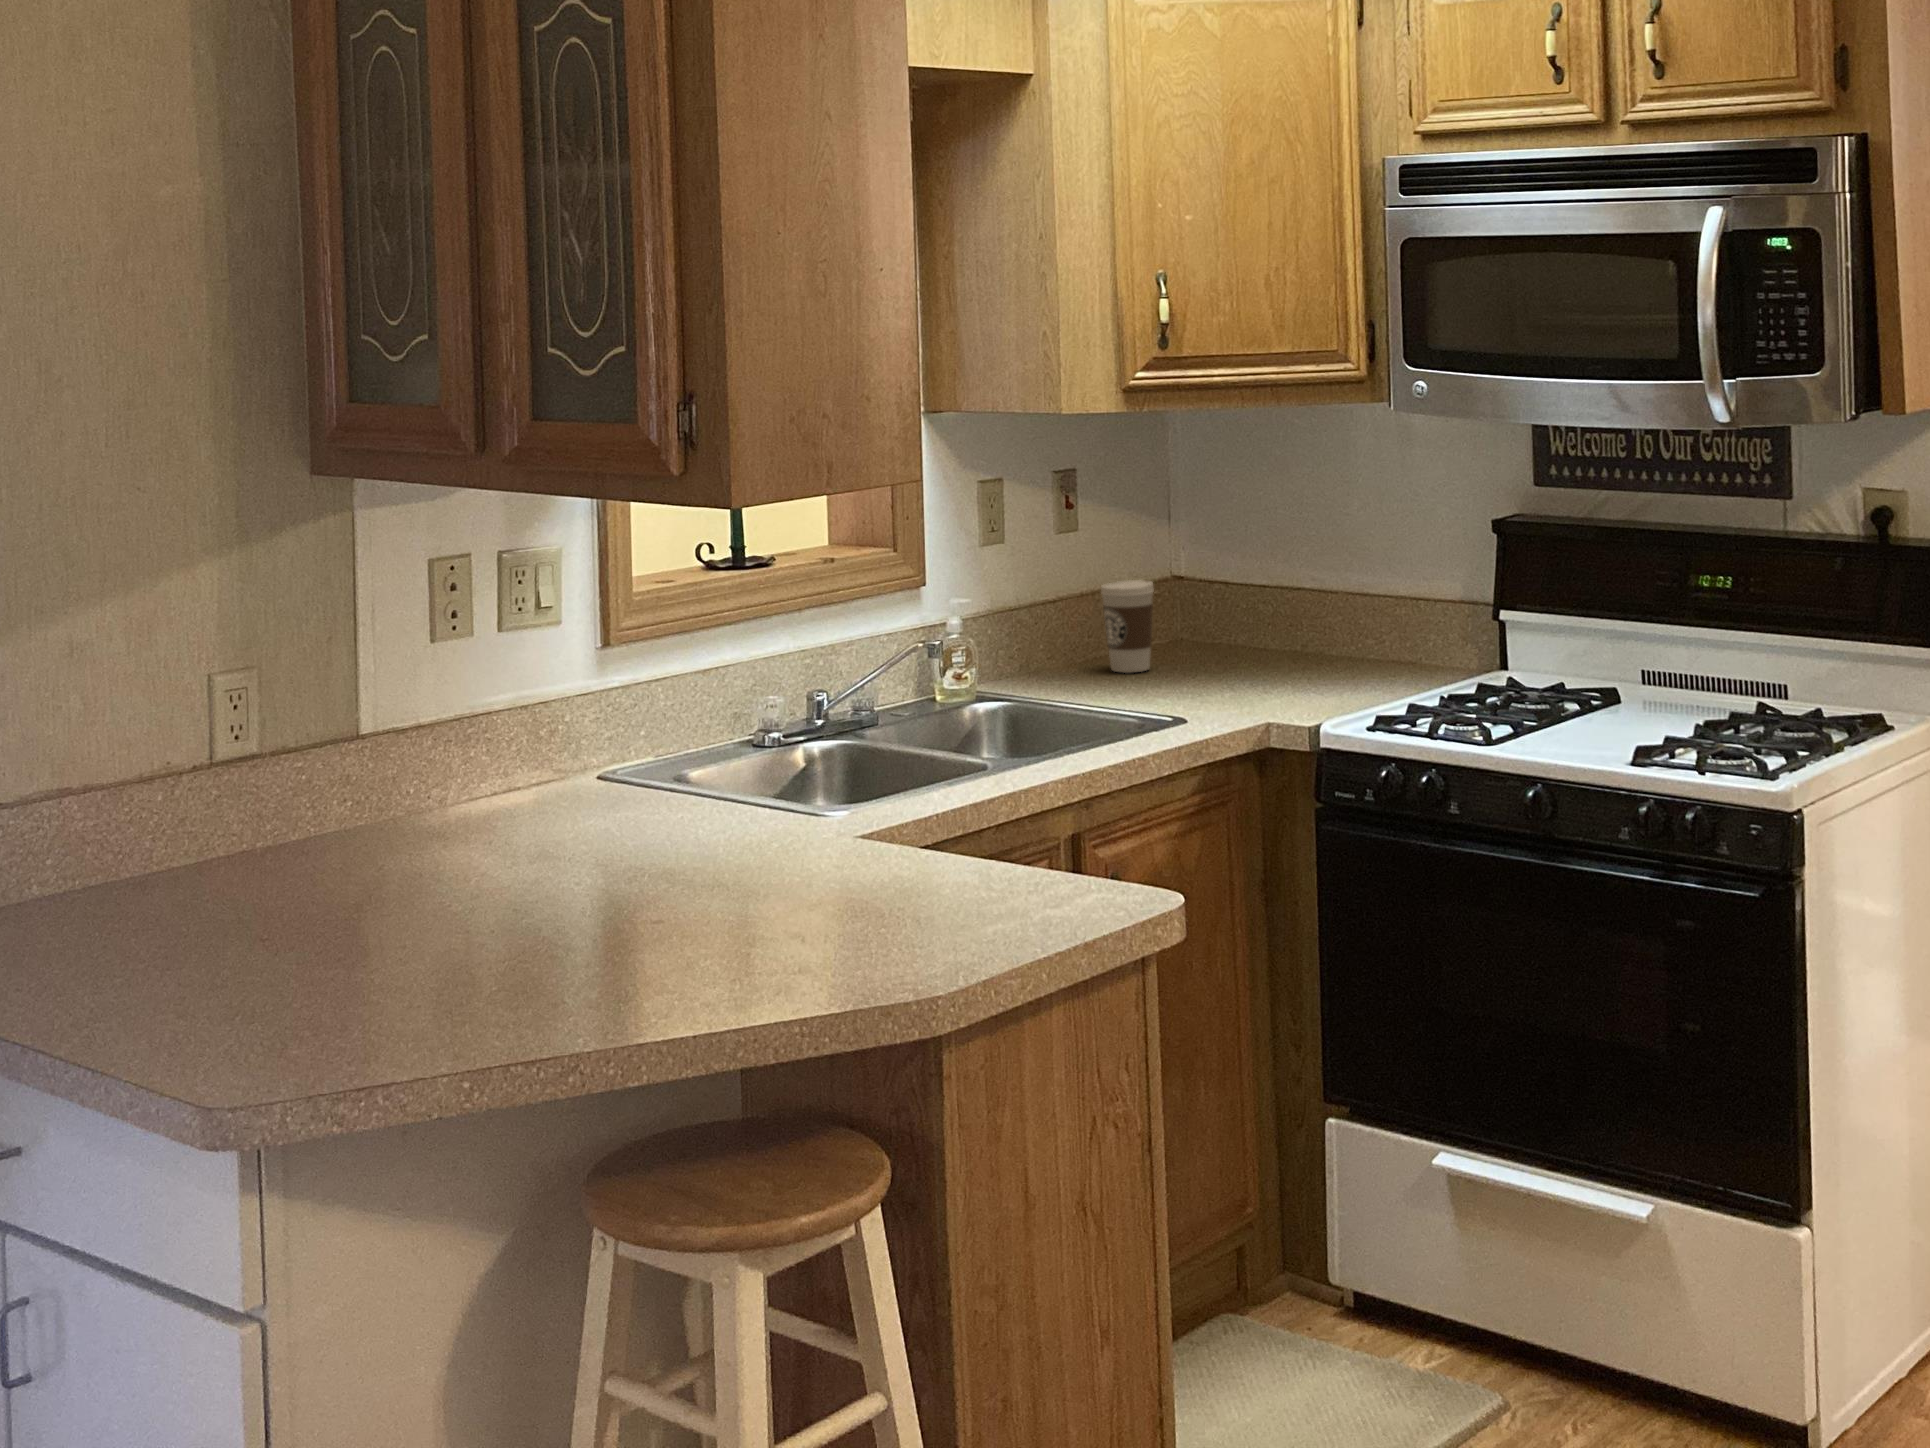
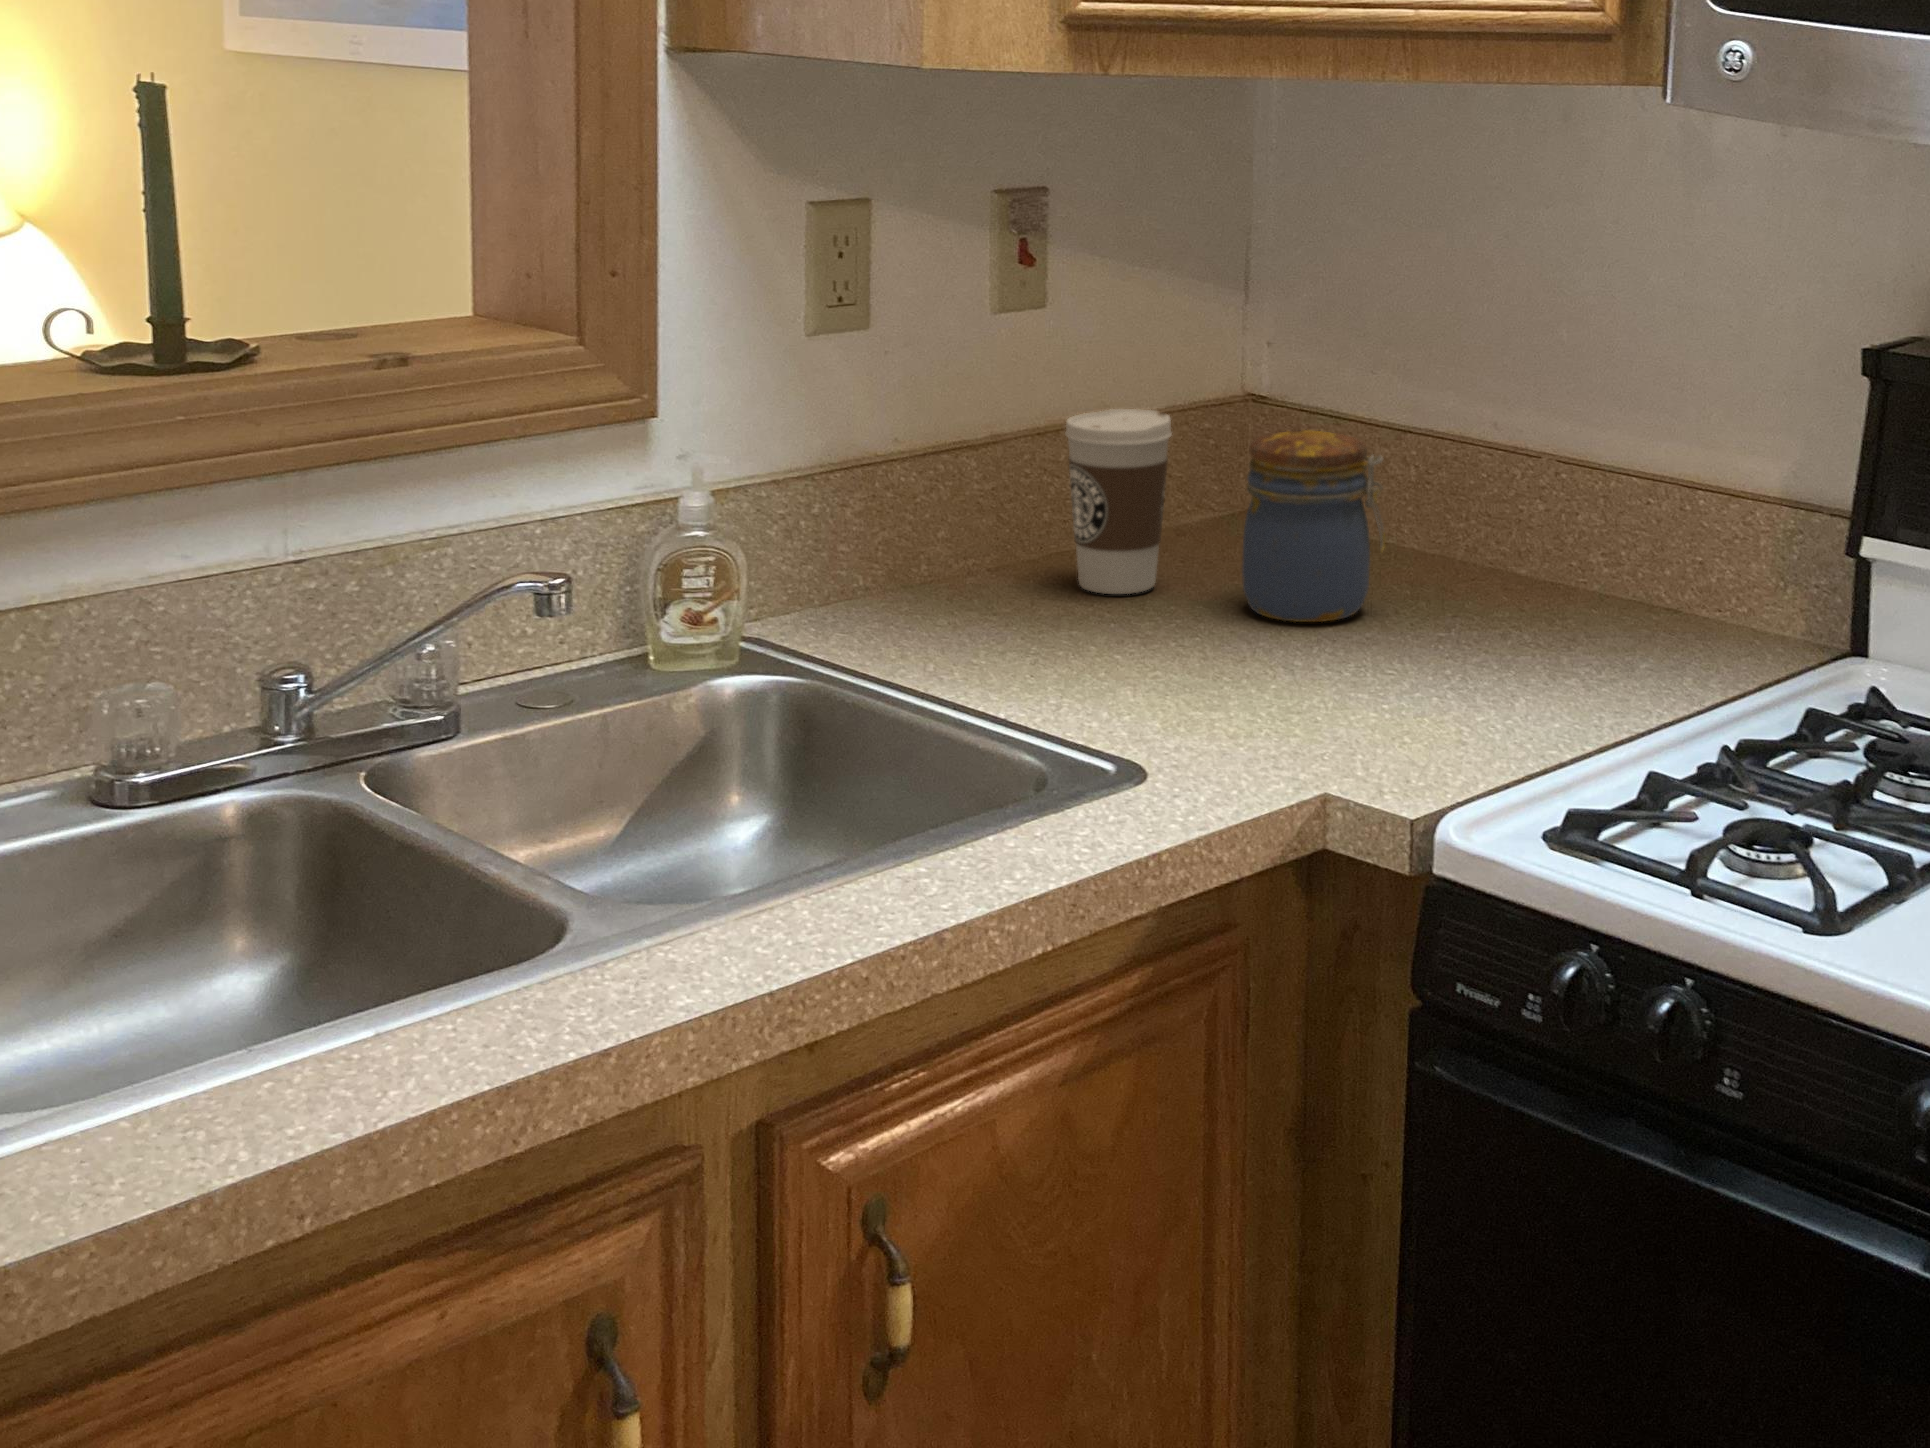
jar: none [1196,583,1267,677] -> present [1242,430,1385,622]

